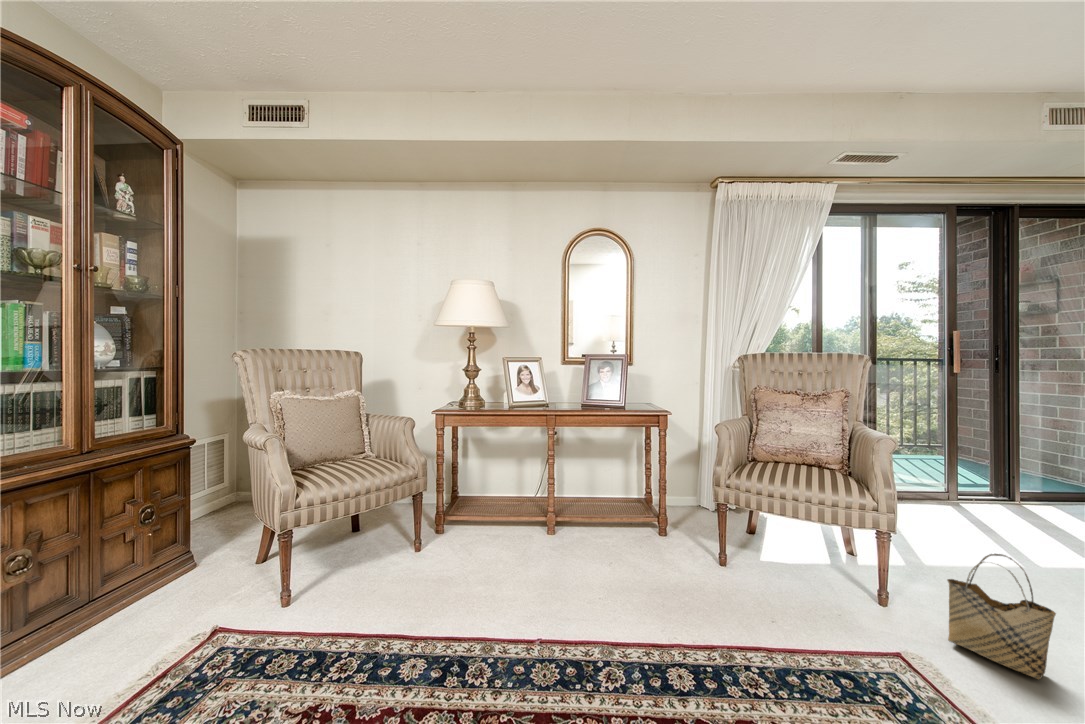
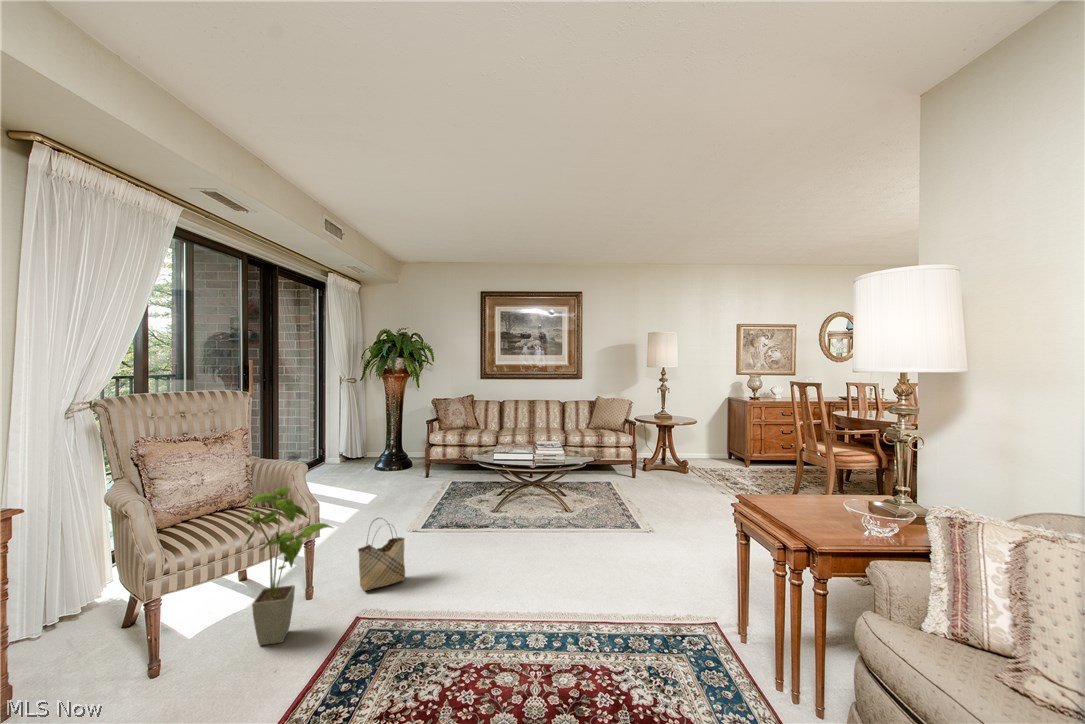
house plant: none [773,444,876,608] -> present [245,487,332,645]

